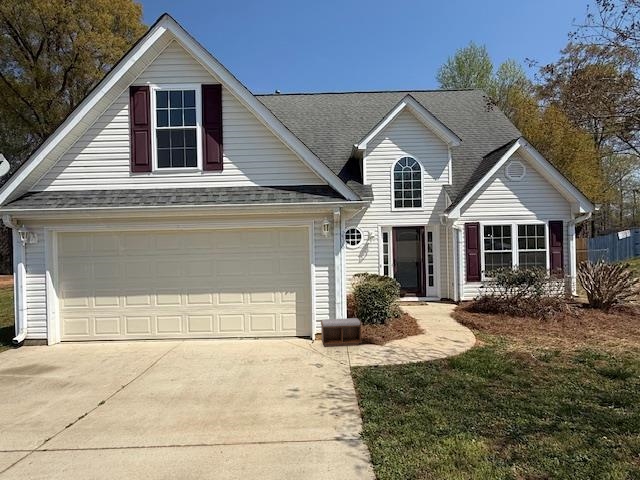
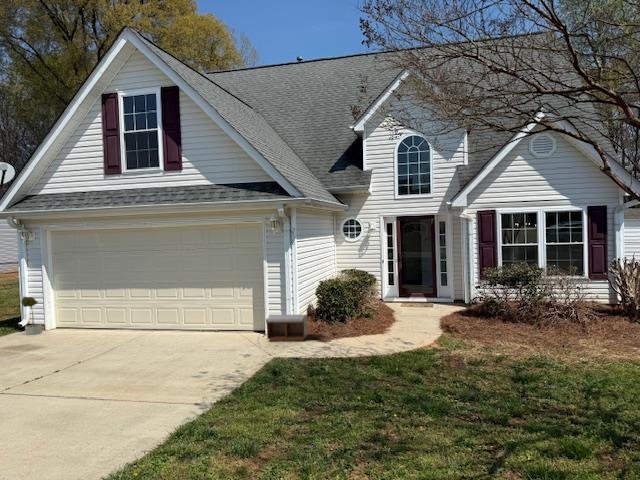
potted tree: none [20,307,45,352] -> present [21,297,42,335]

